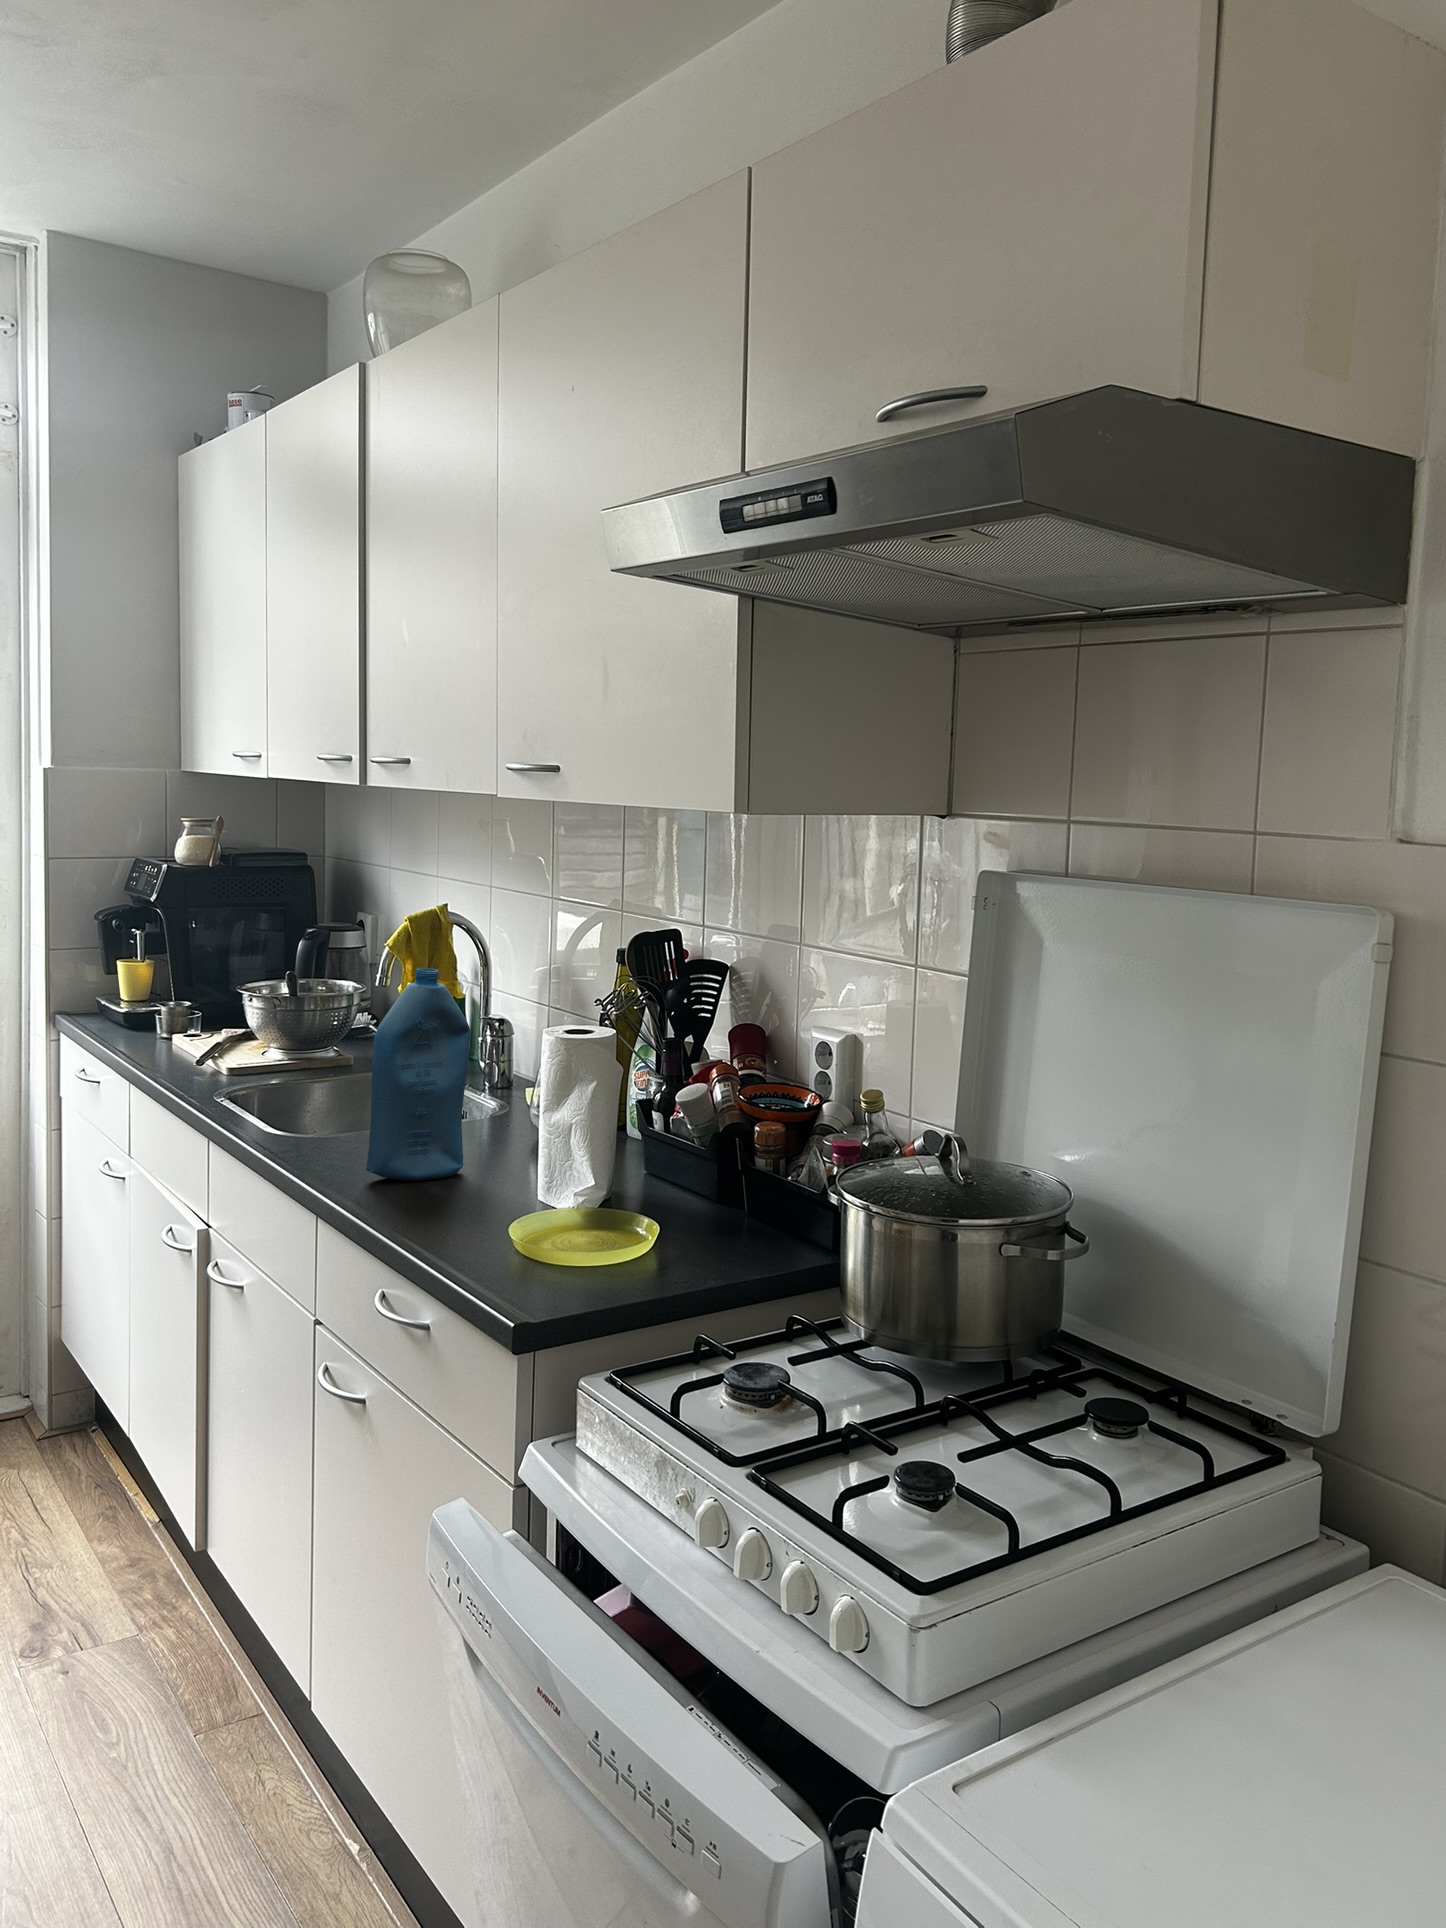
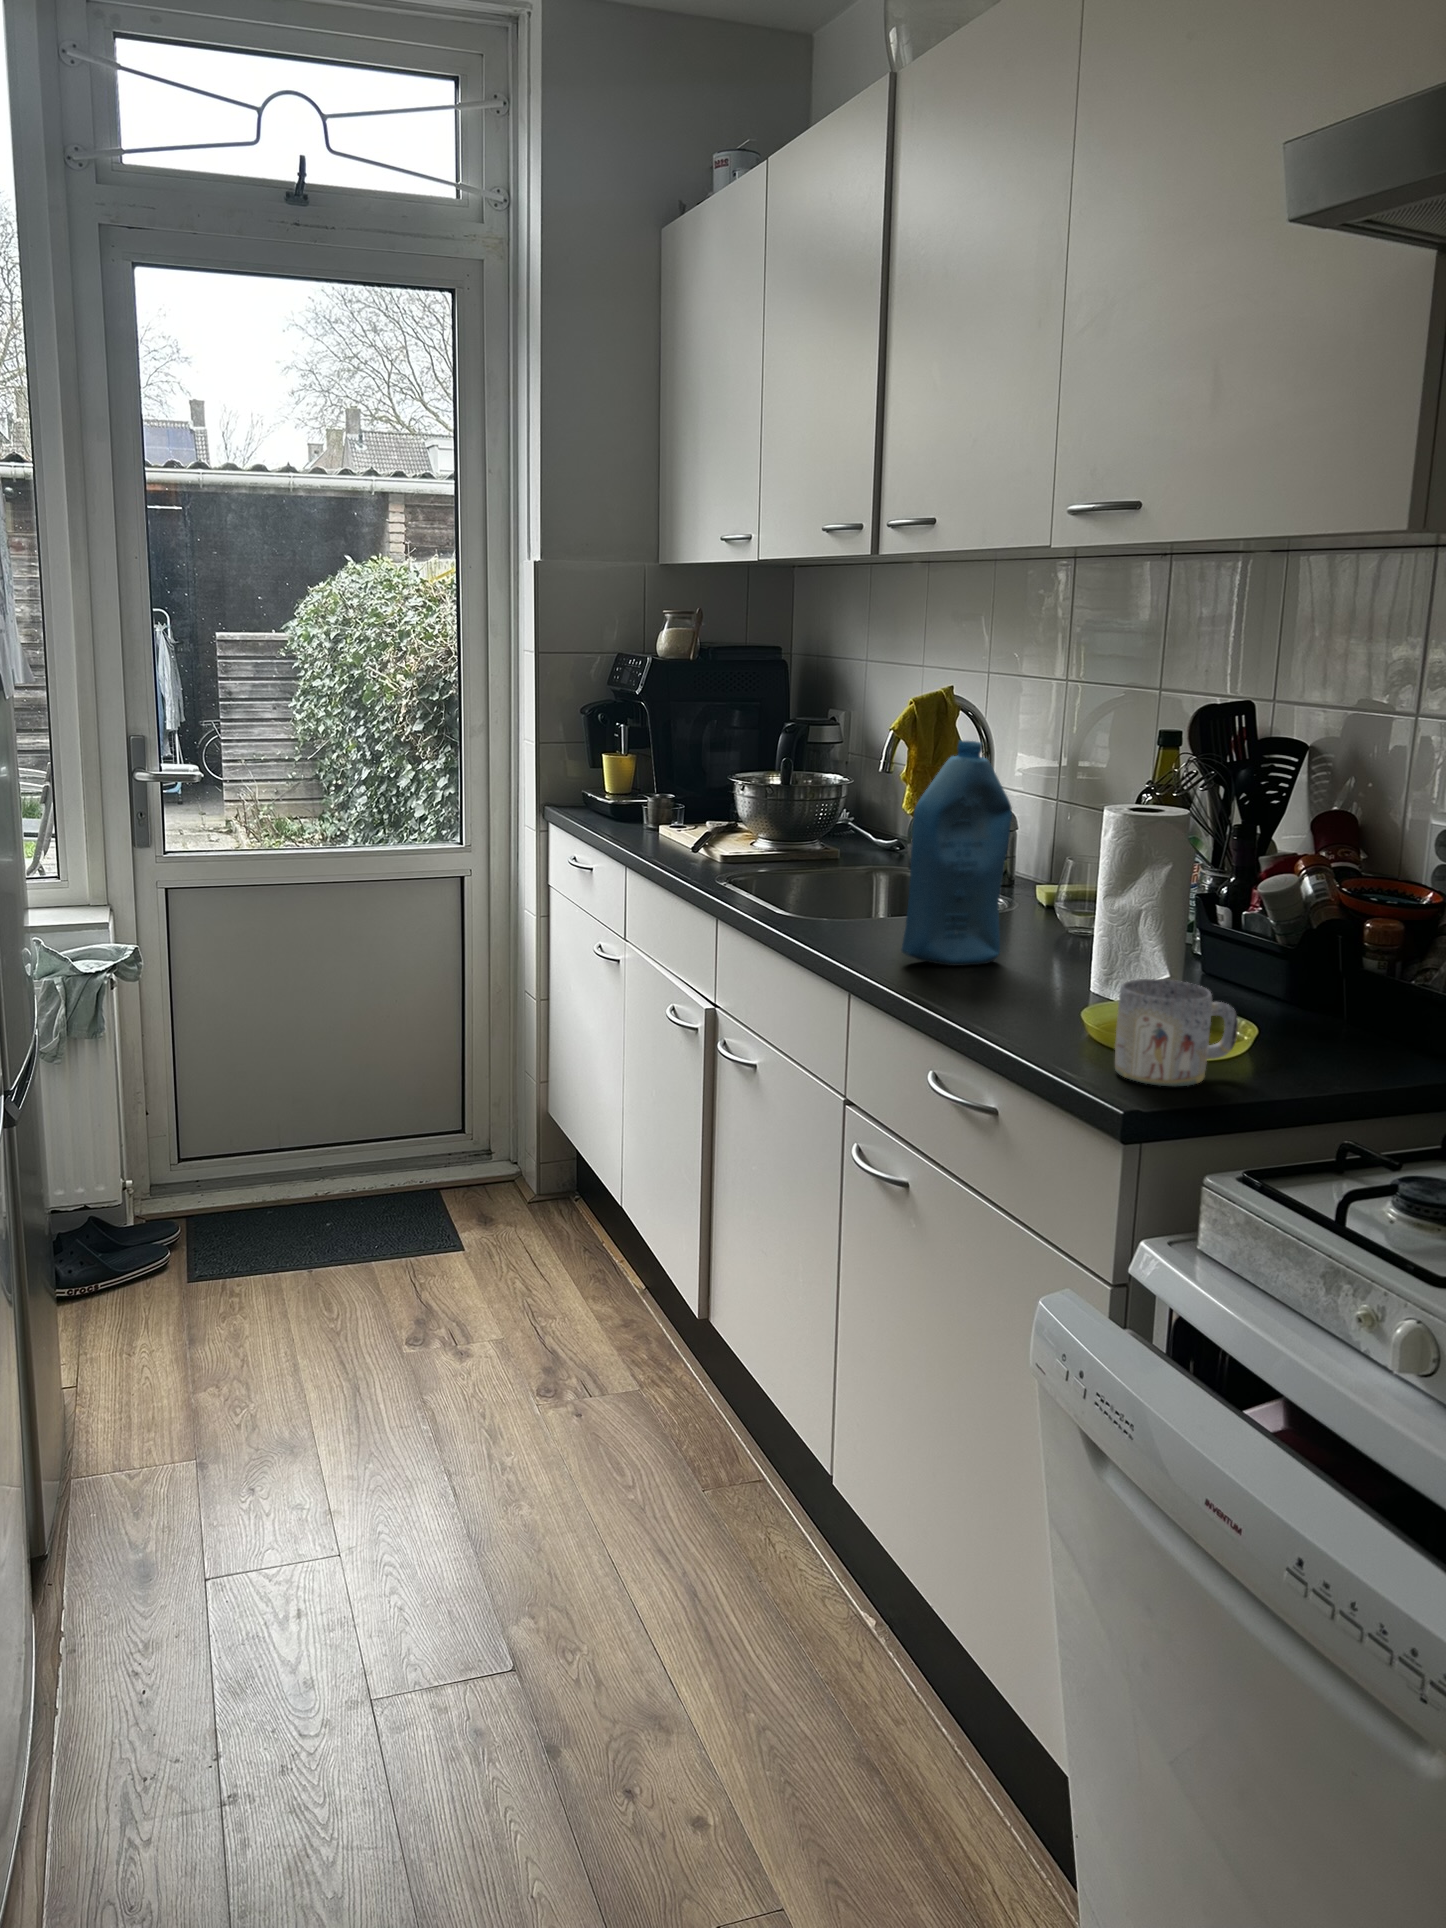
mug: none [524,1194,632,1293] -> present [1115,979,1238,1086]

